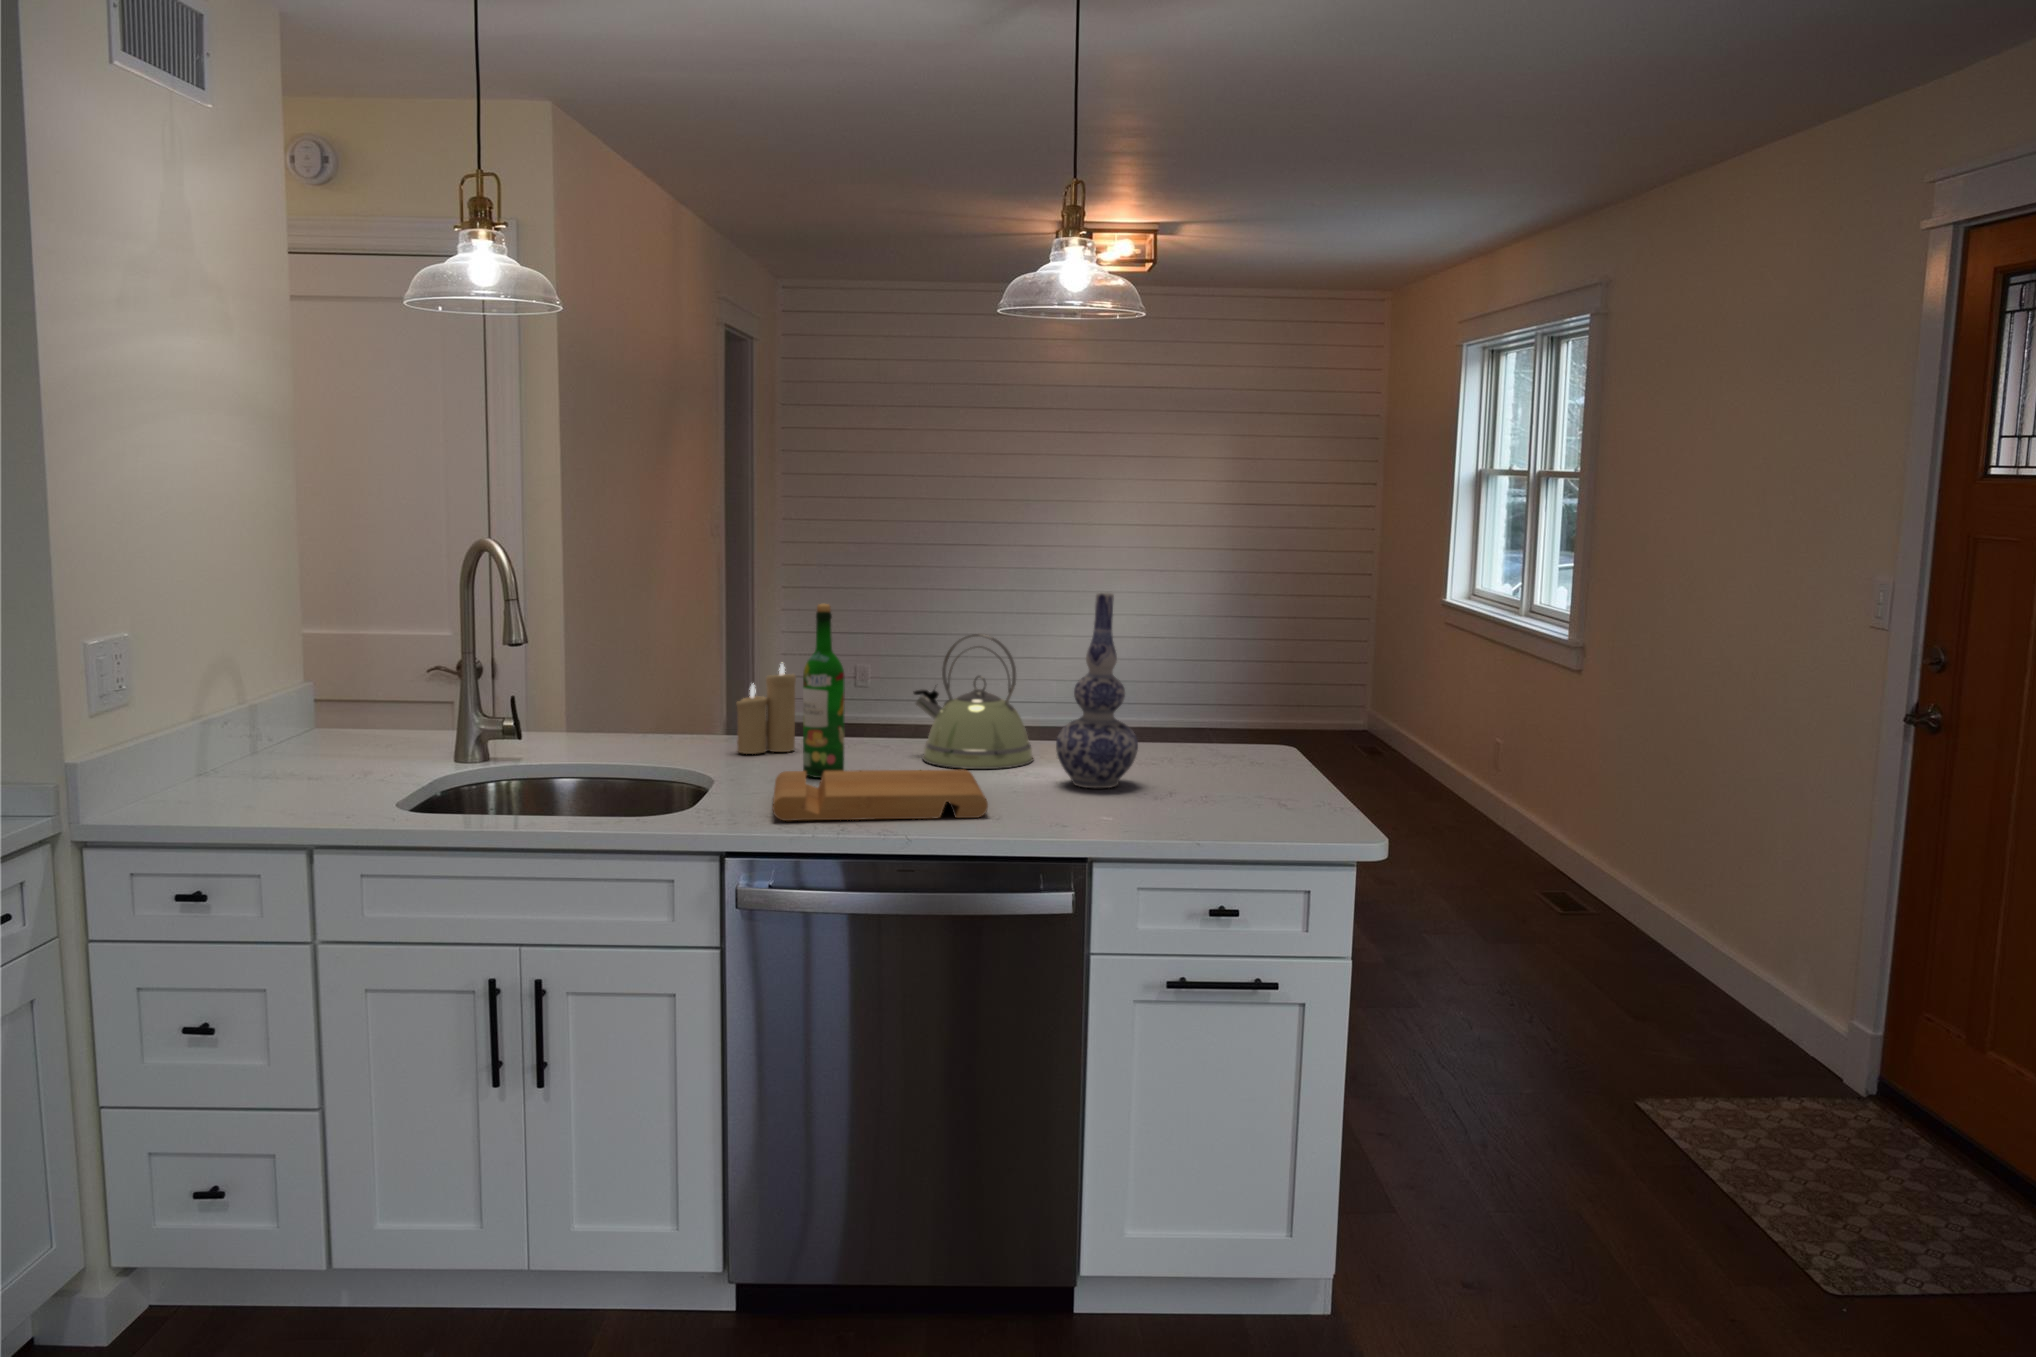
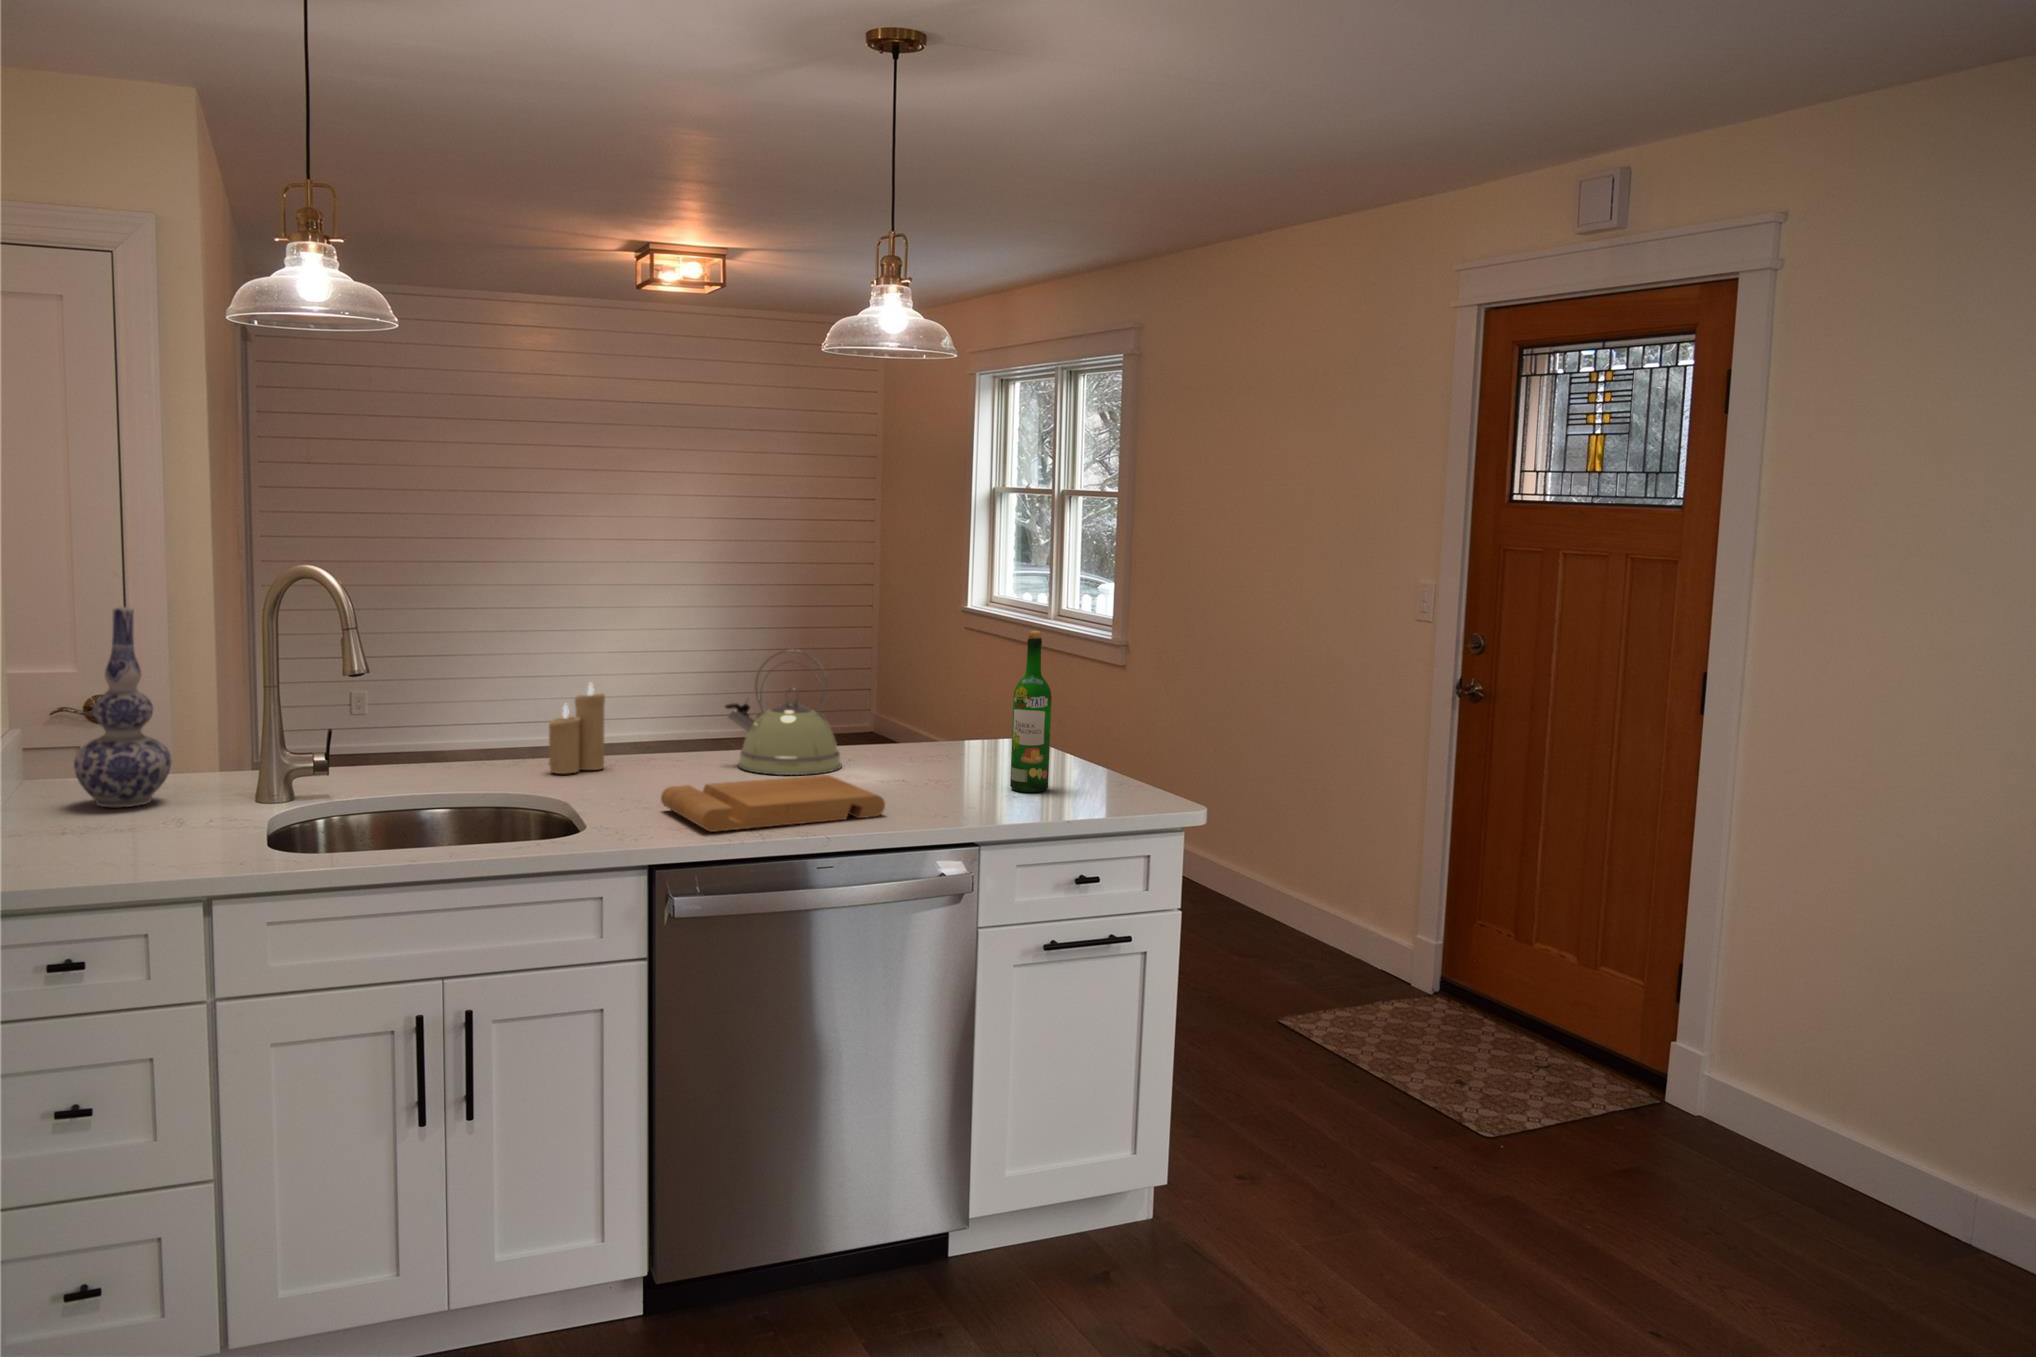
vase: present [1056,593,1138,788] -> present [74,607,171,807]
wine bottle: present [803,604,845,778] -> present [1010,631,1052,792]

